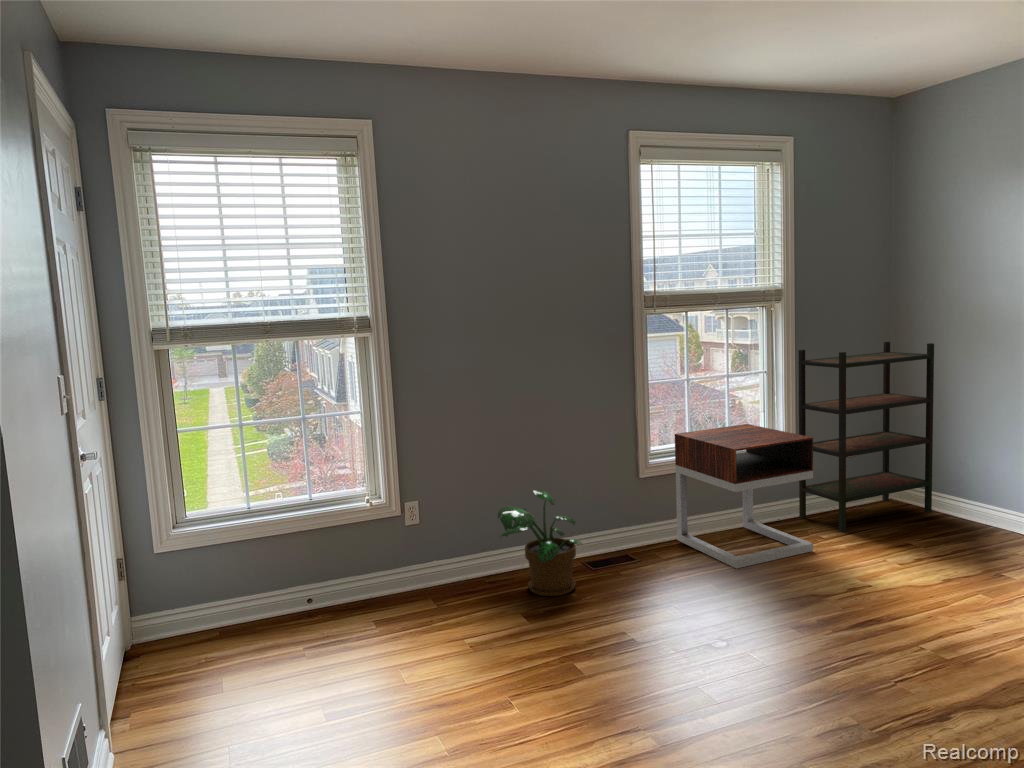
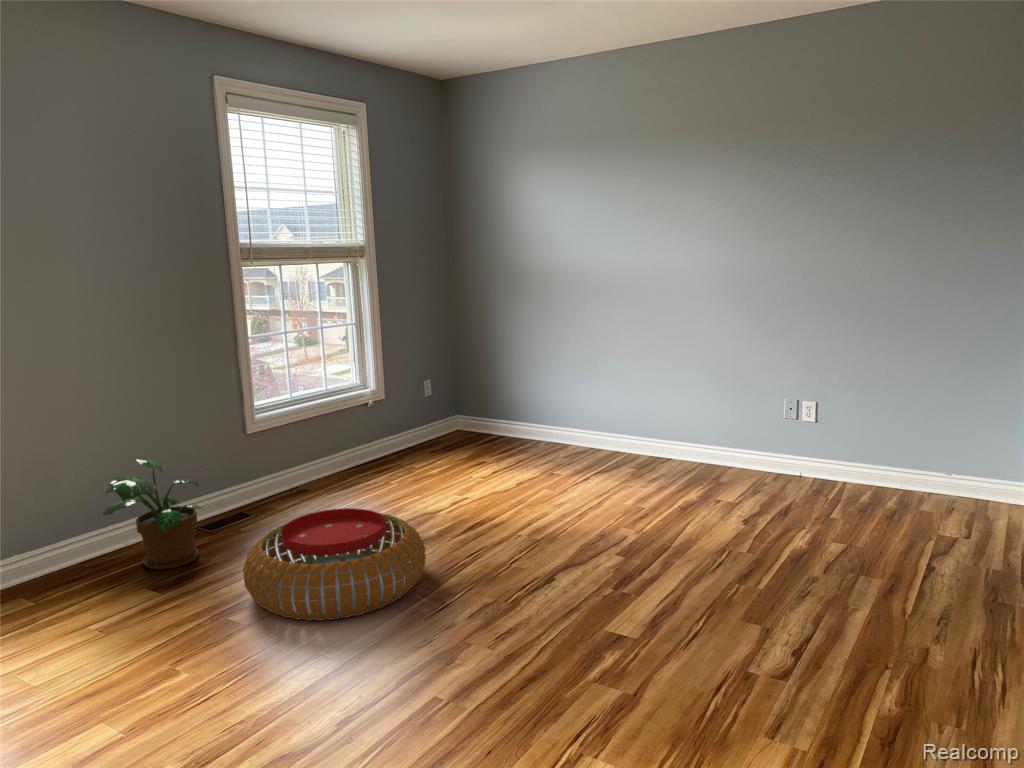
bookshelf: present [798,342,934,532] -> none [383,295,492,463]
nightstand: present [675,424,813,568] -> none [279,374,413,507]
pouf: none [592,573,785,699] -> present [243,508,426,621]

